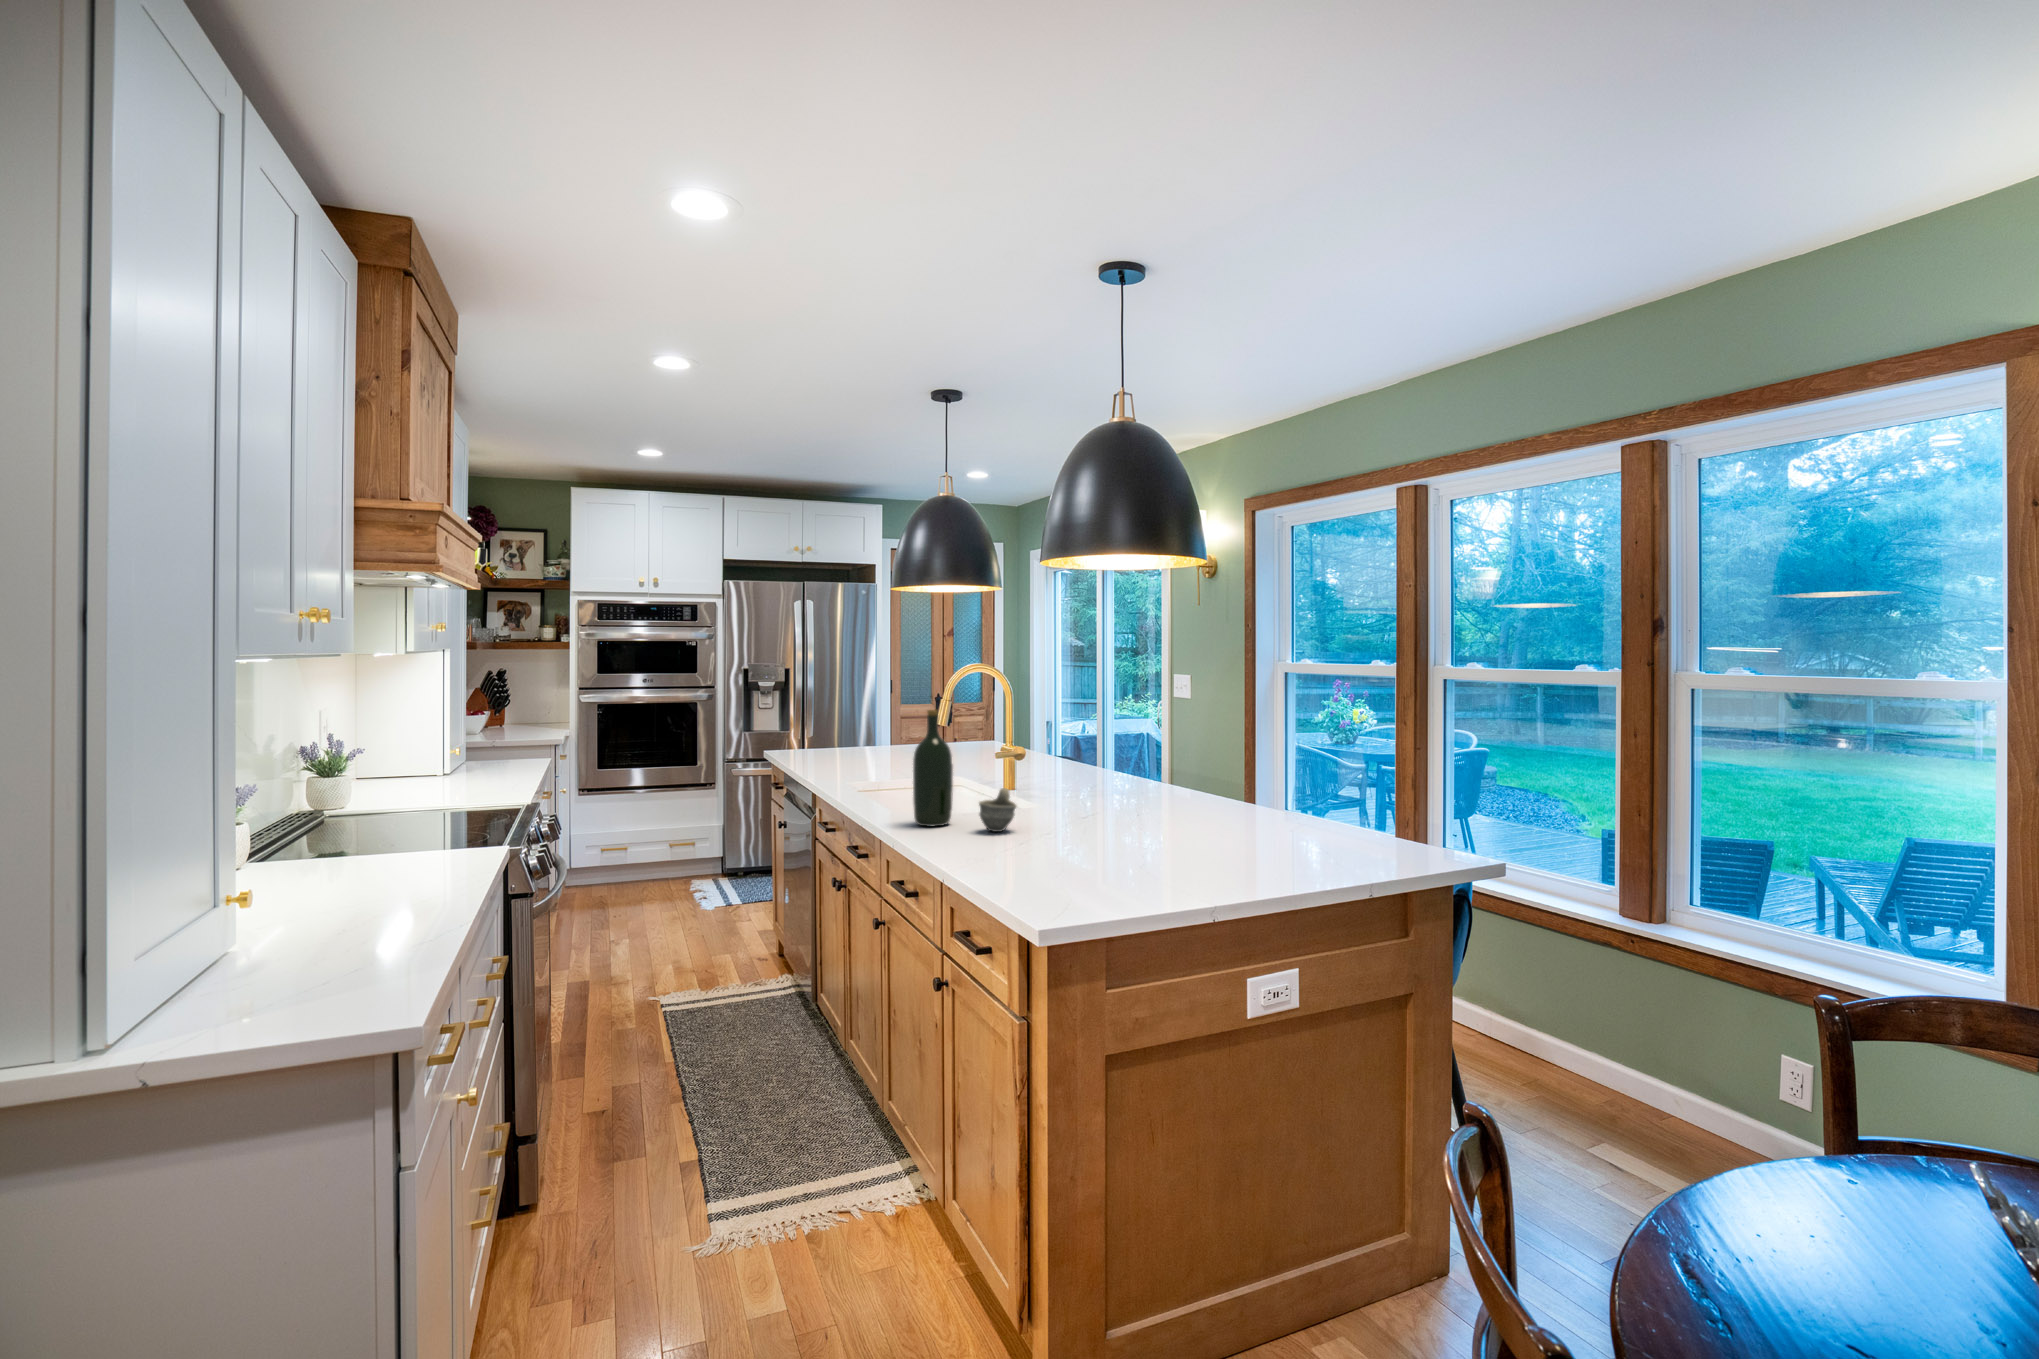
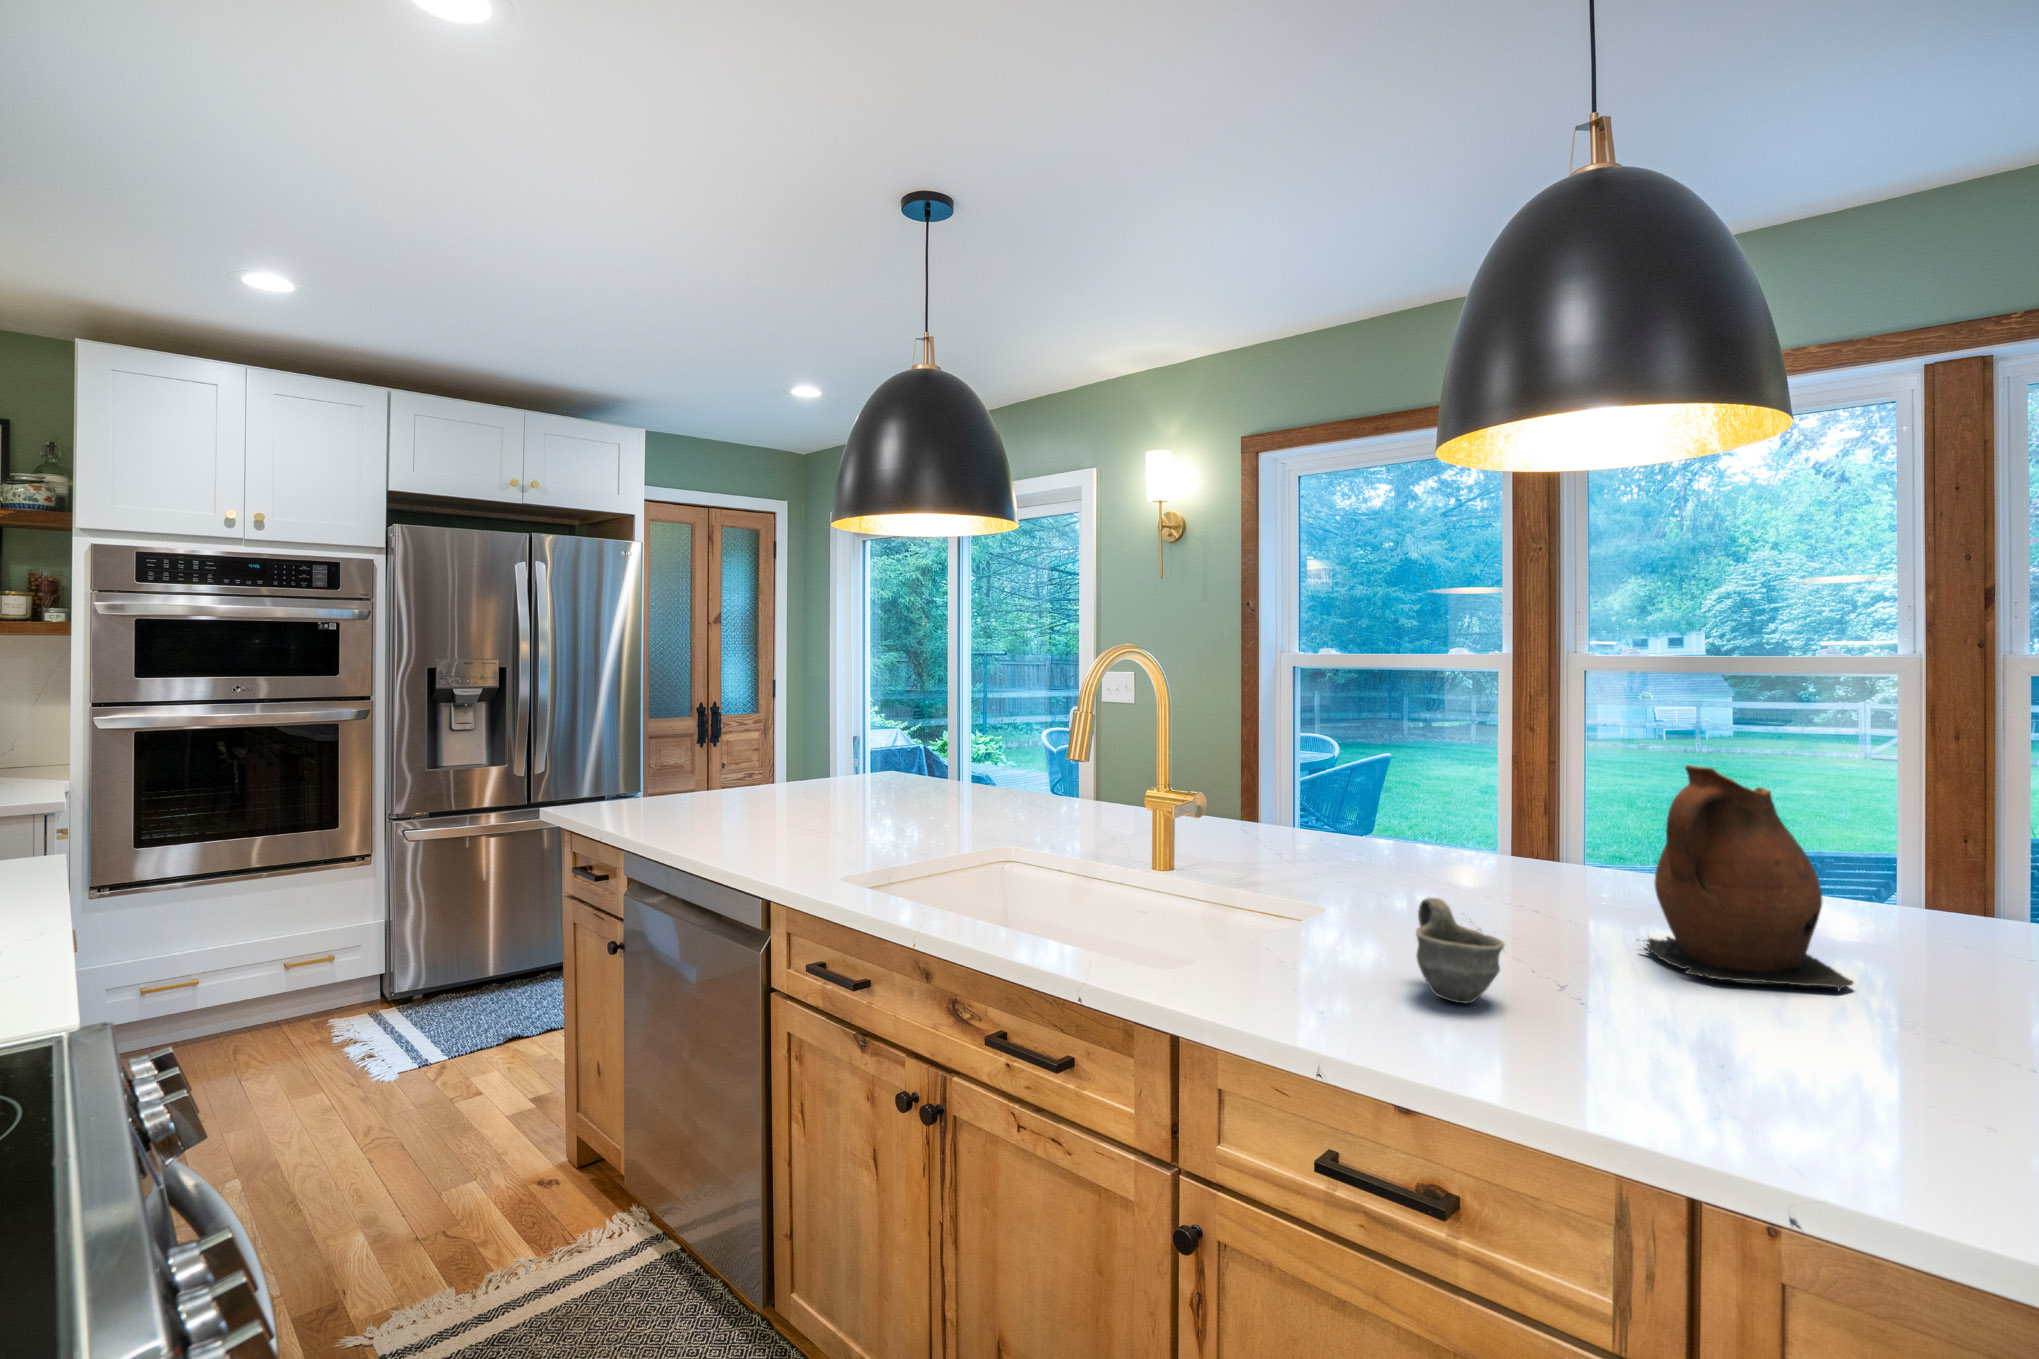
wine bottle: present [913,710,953,827] -> none [1231,731,1319,1000]
ceramic pitcher: none [1115,732,1210,840] -> present [1644,765,1853,991]

